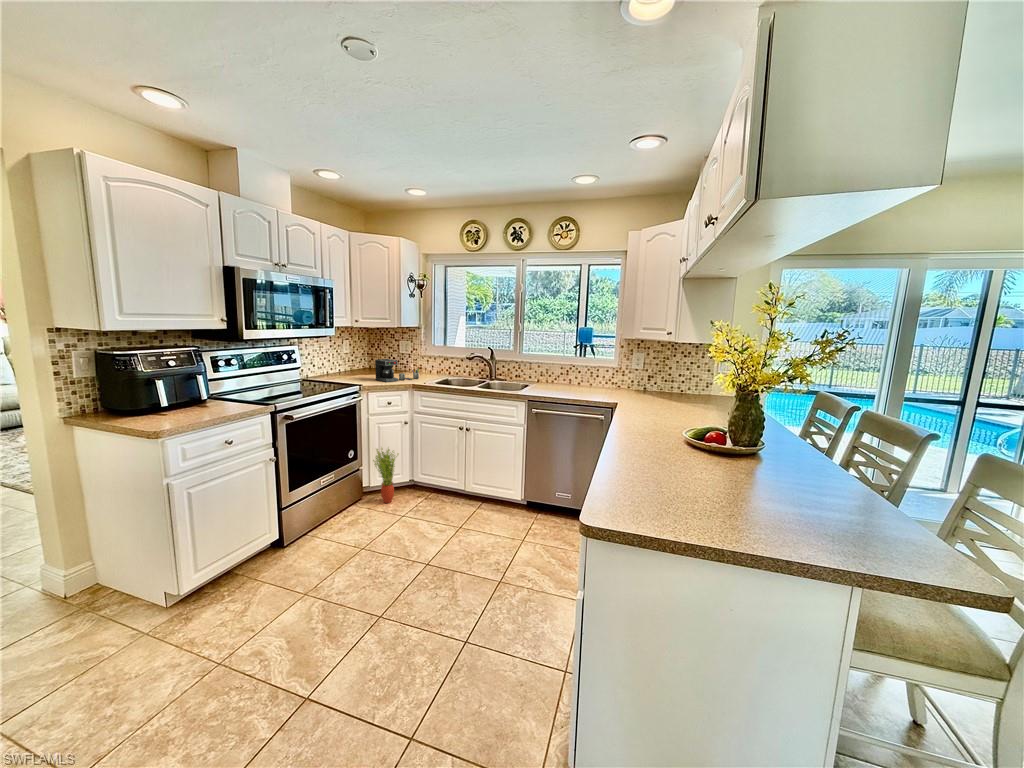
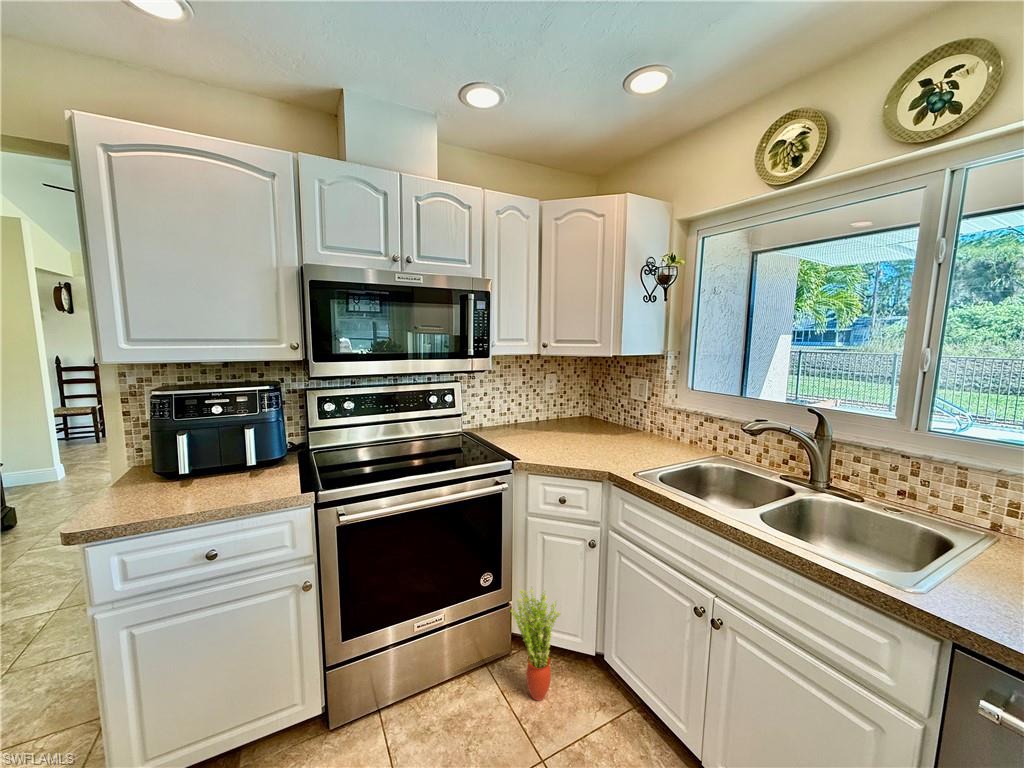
coffee maker: present [375,359,419,382] -> none [562,412,644,457]

